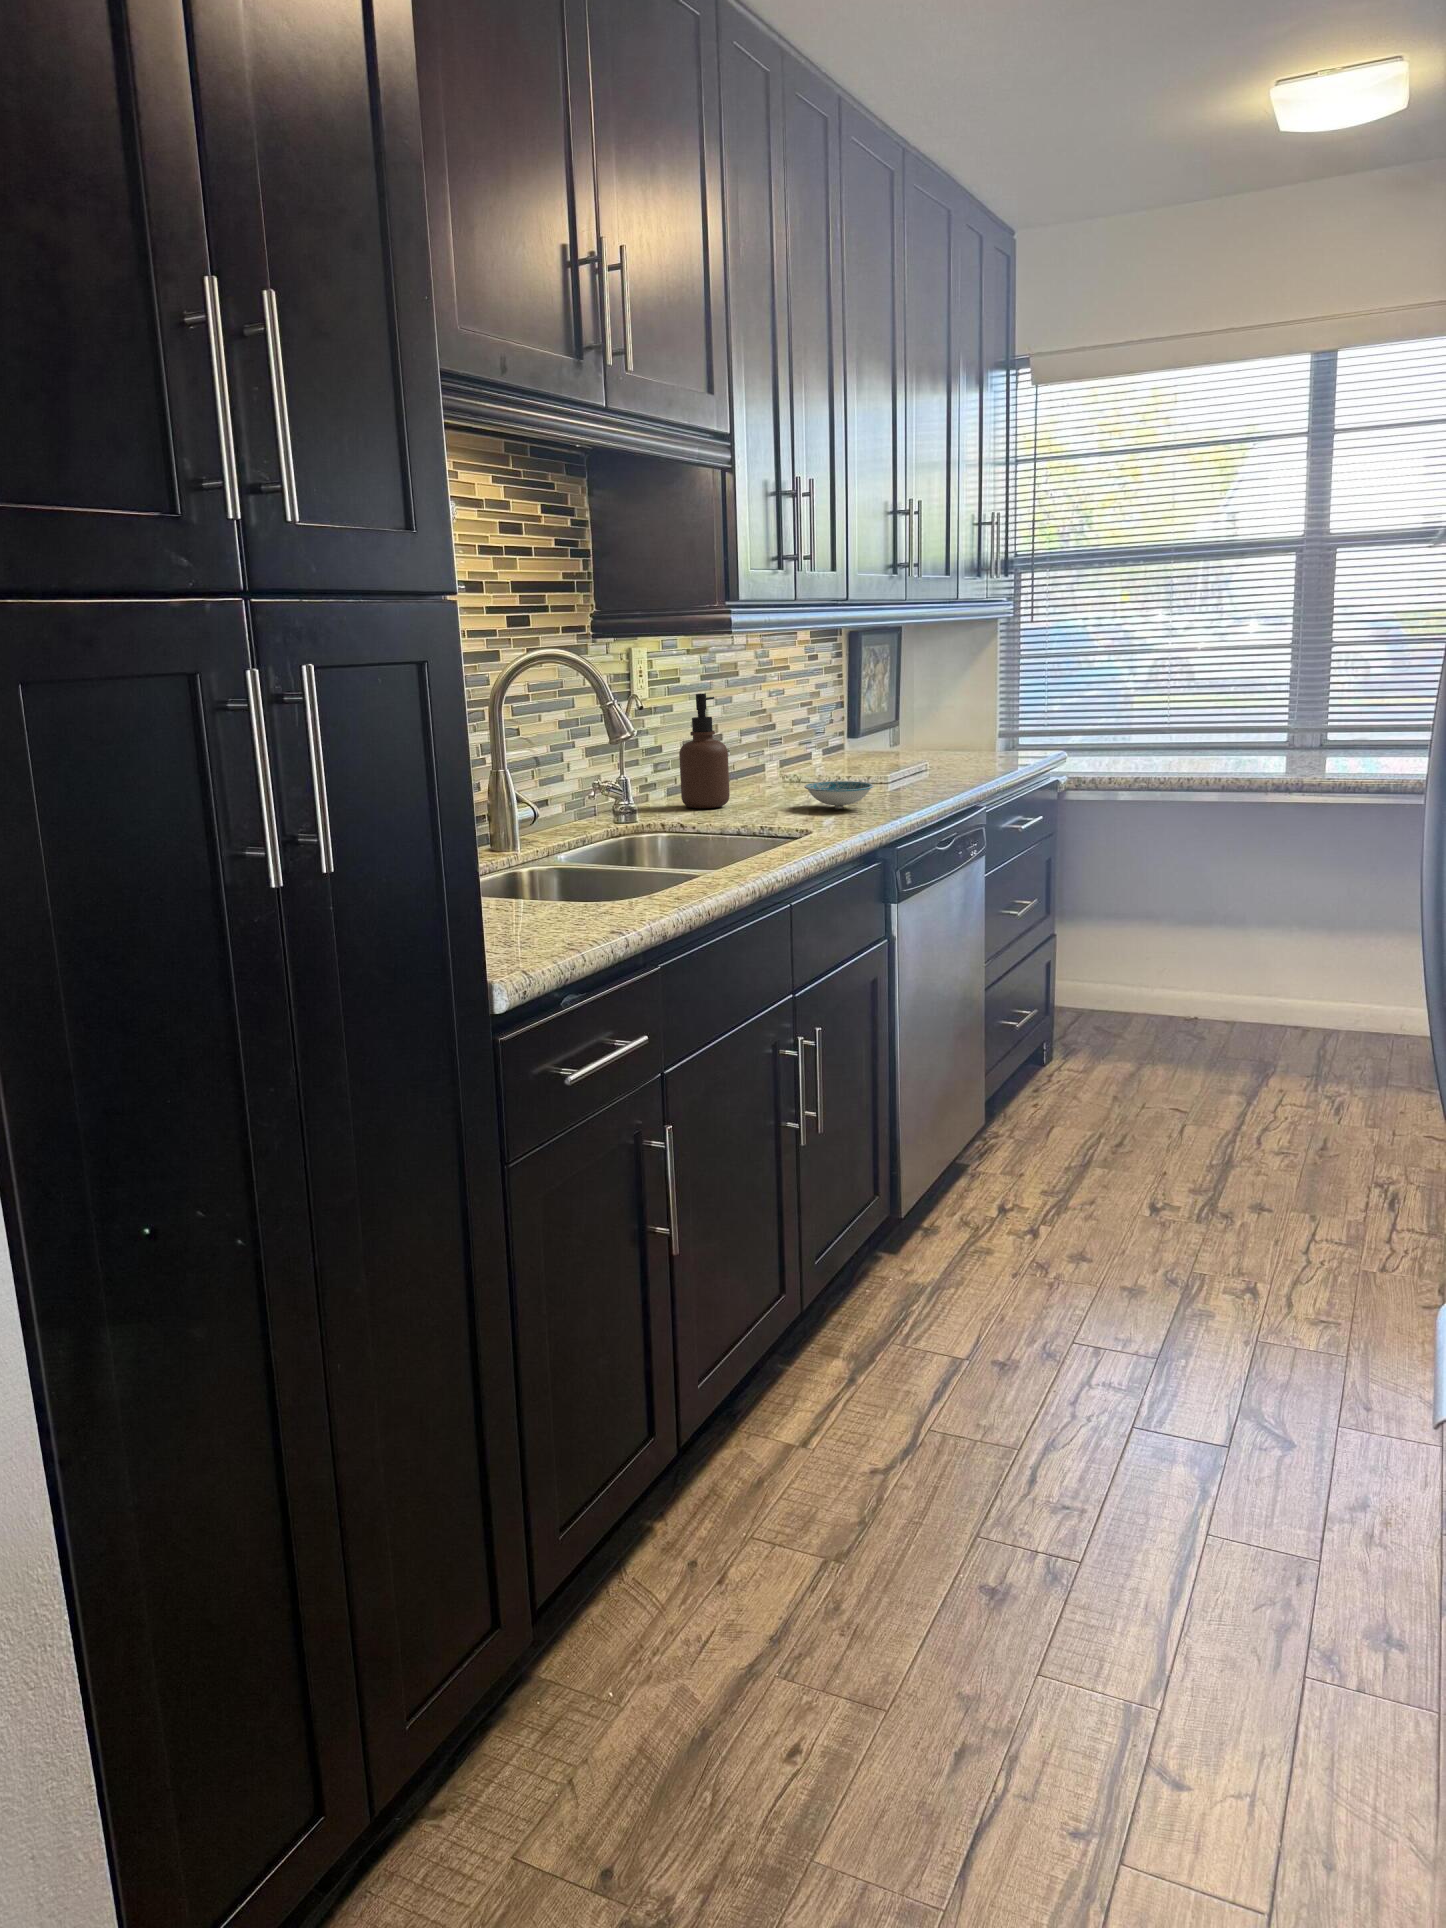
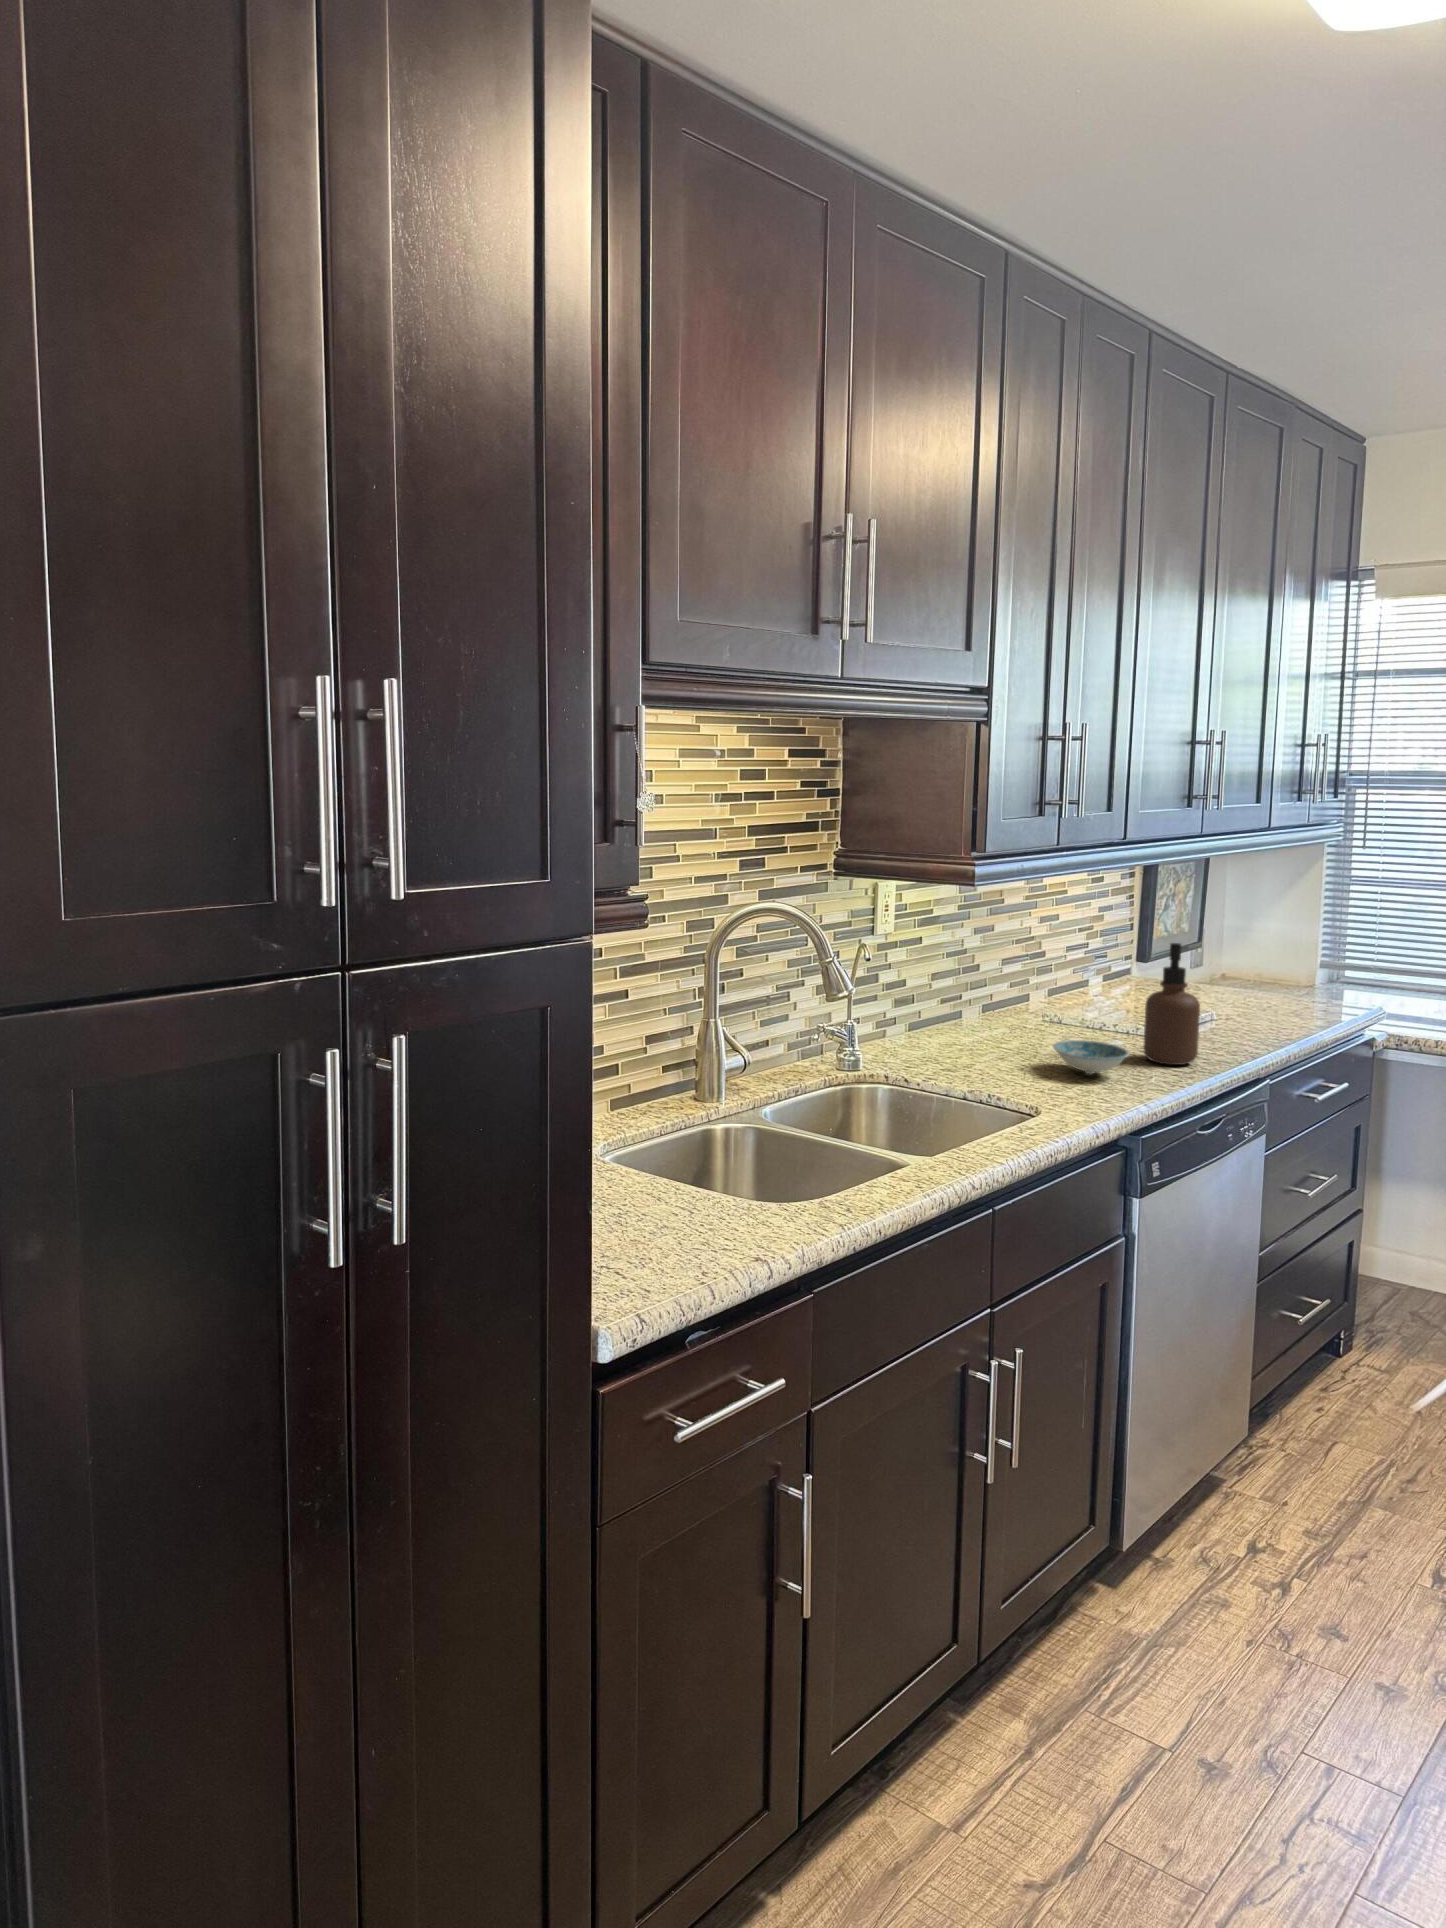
soap dispenser: present [679,694,730,808] -> present [1143,943,1200,1065]

